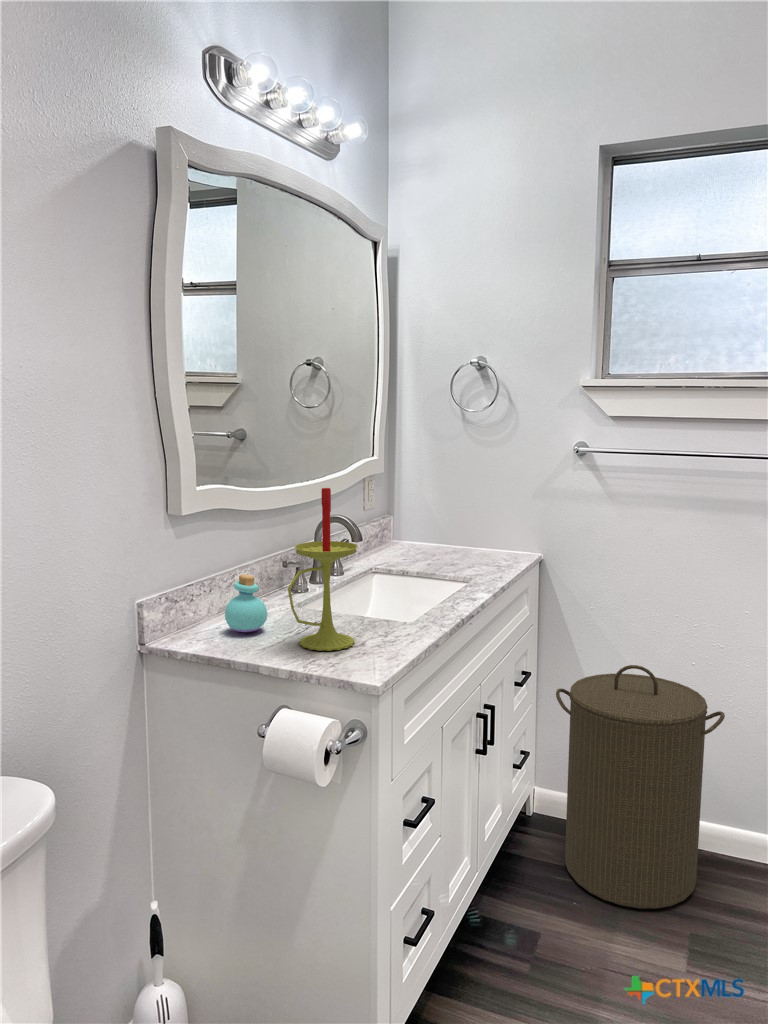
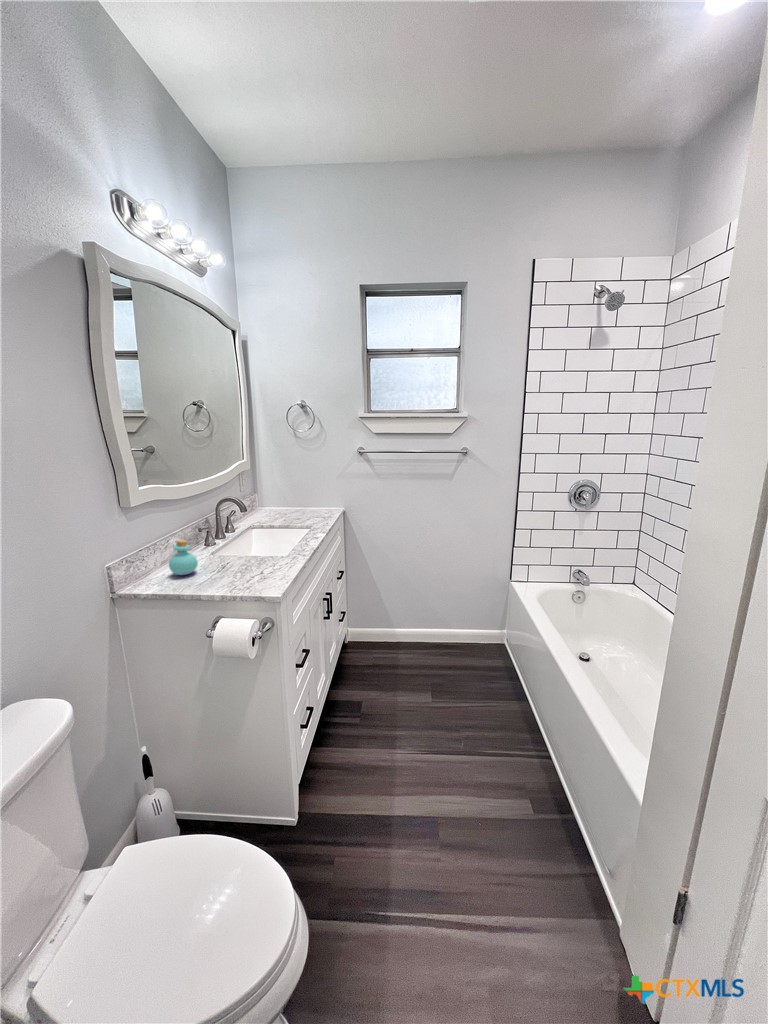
candle: present [288,488,358,651] -> none [213,481,257,580]
laundry hamper: present [556,665,725,909] -> none [358,560,438,677]

